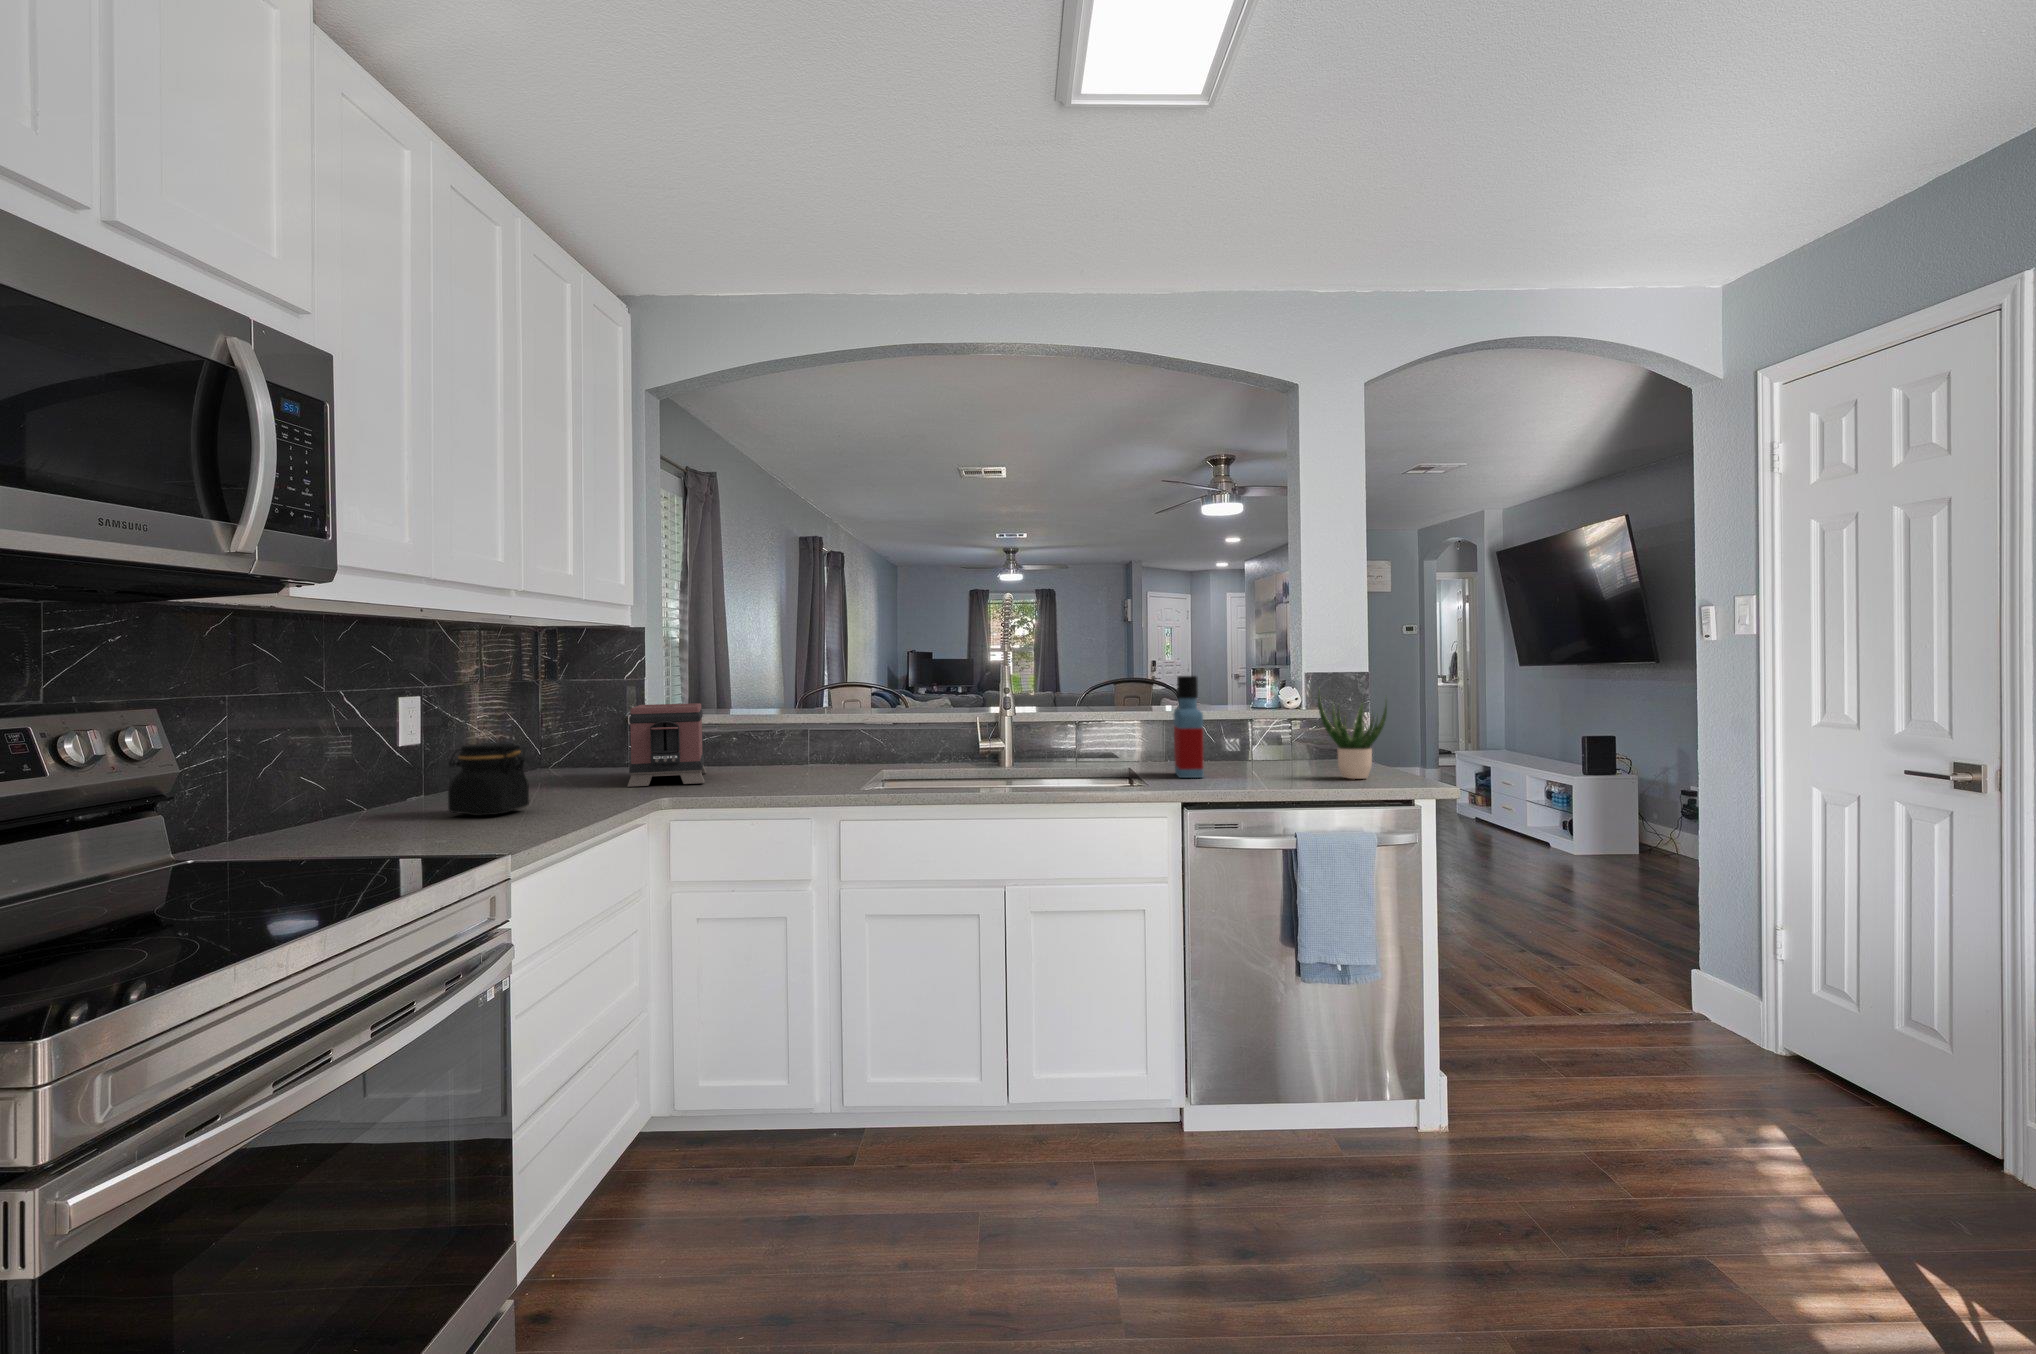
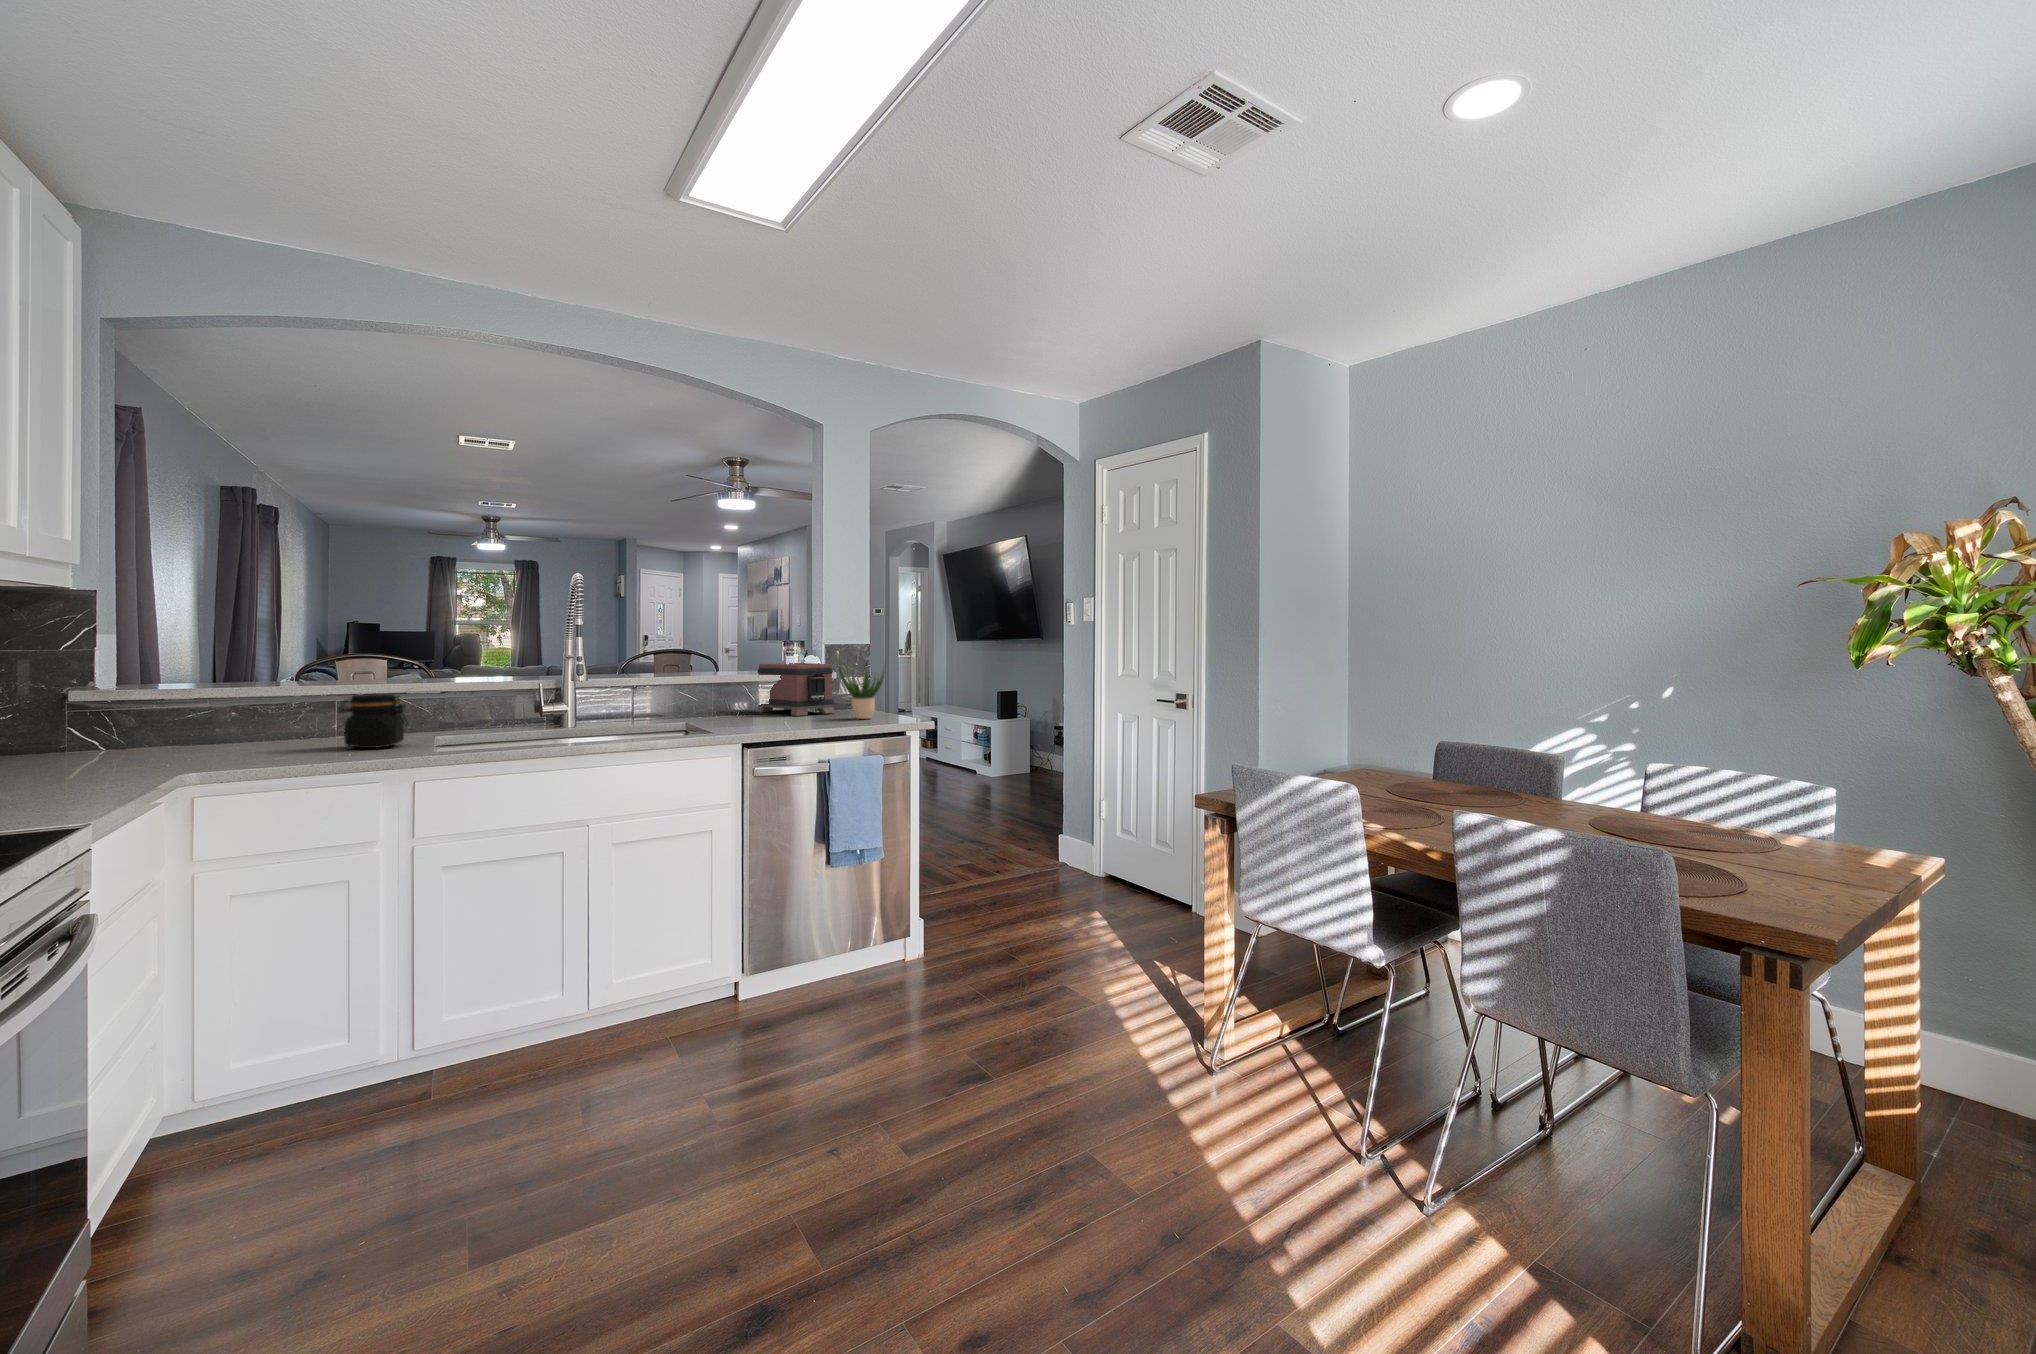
bottle: present [1174,676,1204,778] -> none [733,648,758,723]
toaster: present [627,703,706,787] -> present [756,663,836,716]
jar: present [448,743,529,816] -> present [340,694,407,748]

